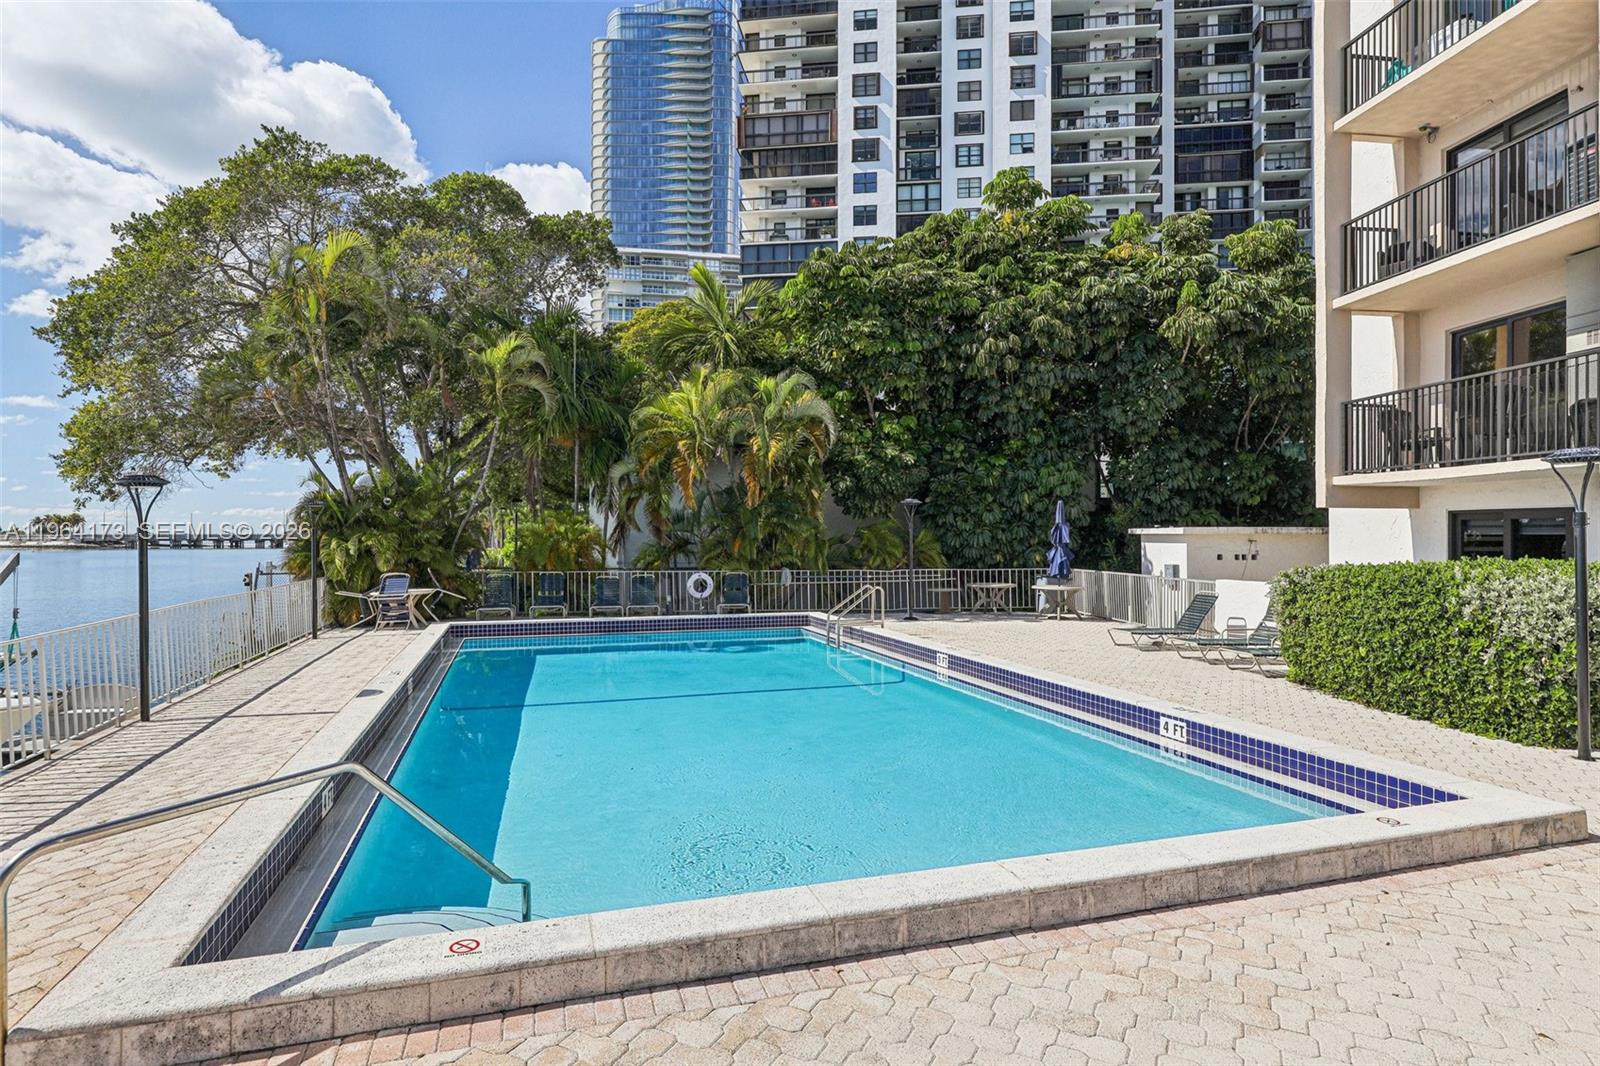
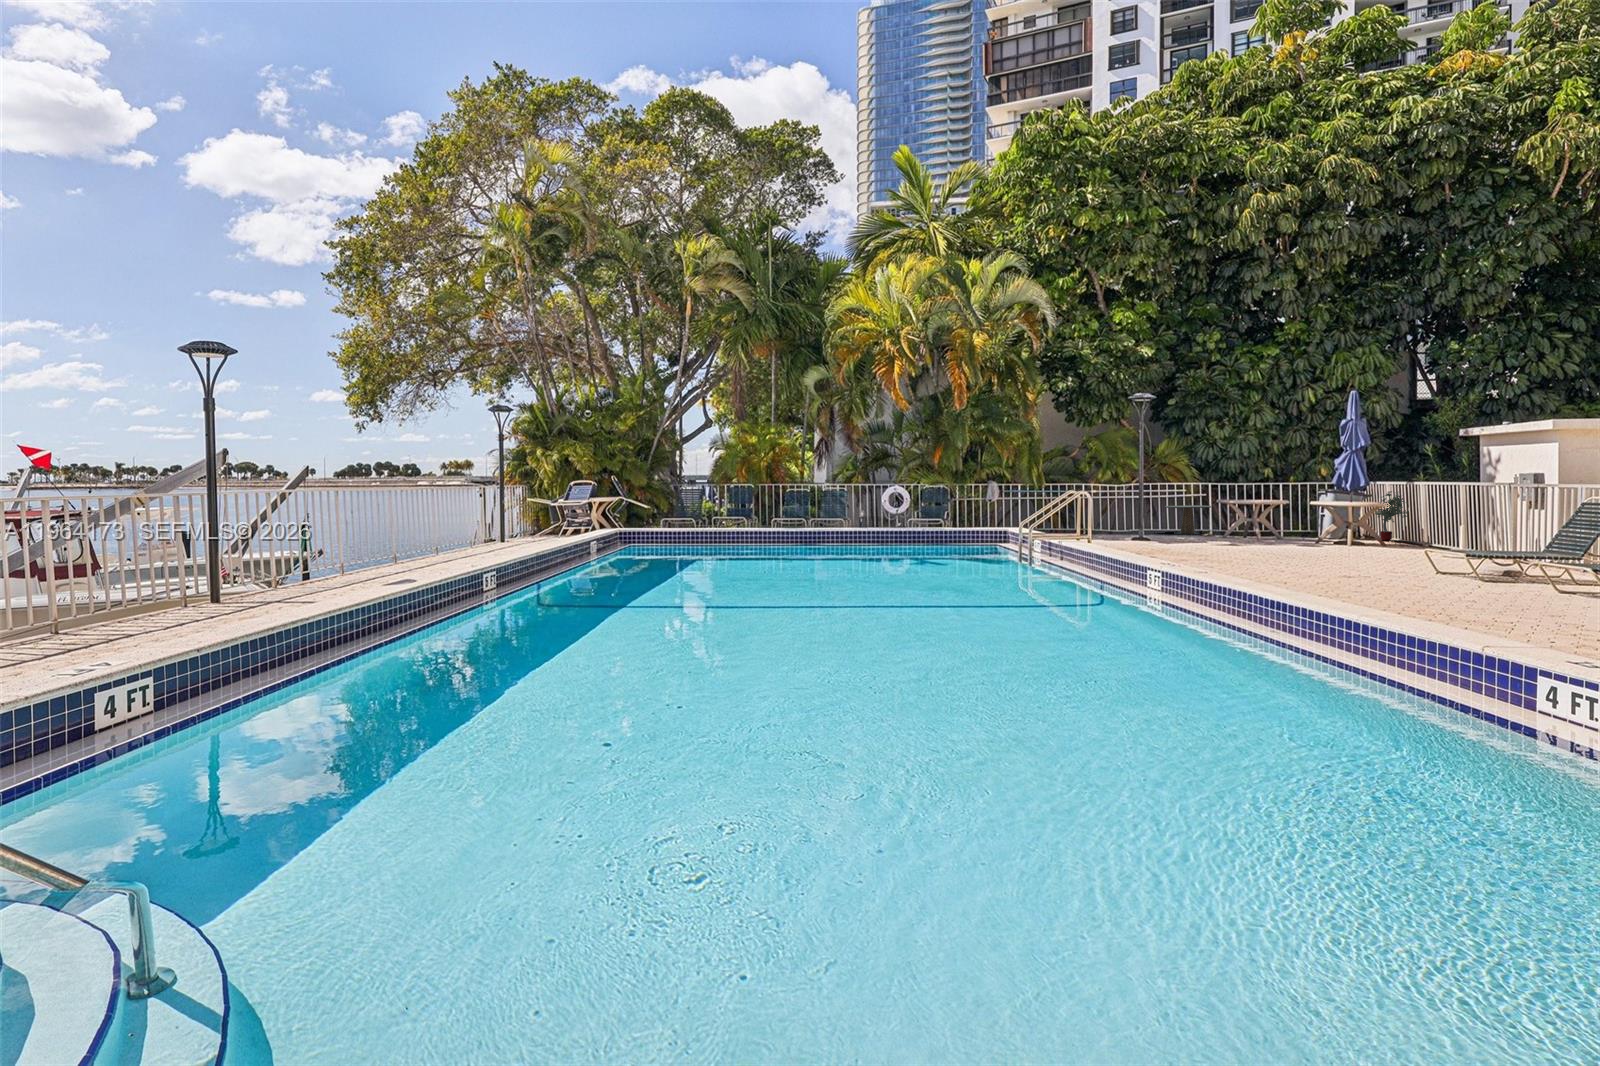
potted tree: none [1076,580,1099,618] -> present [1375,491,1409,541]

